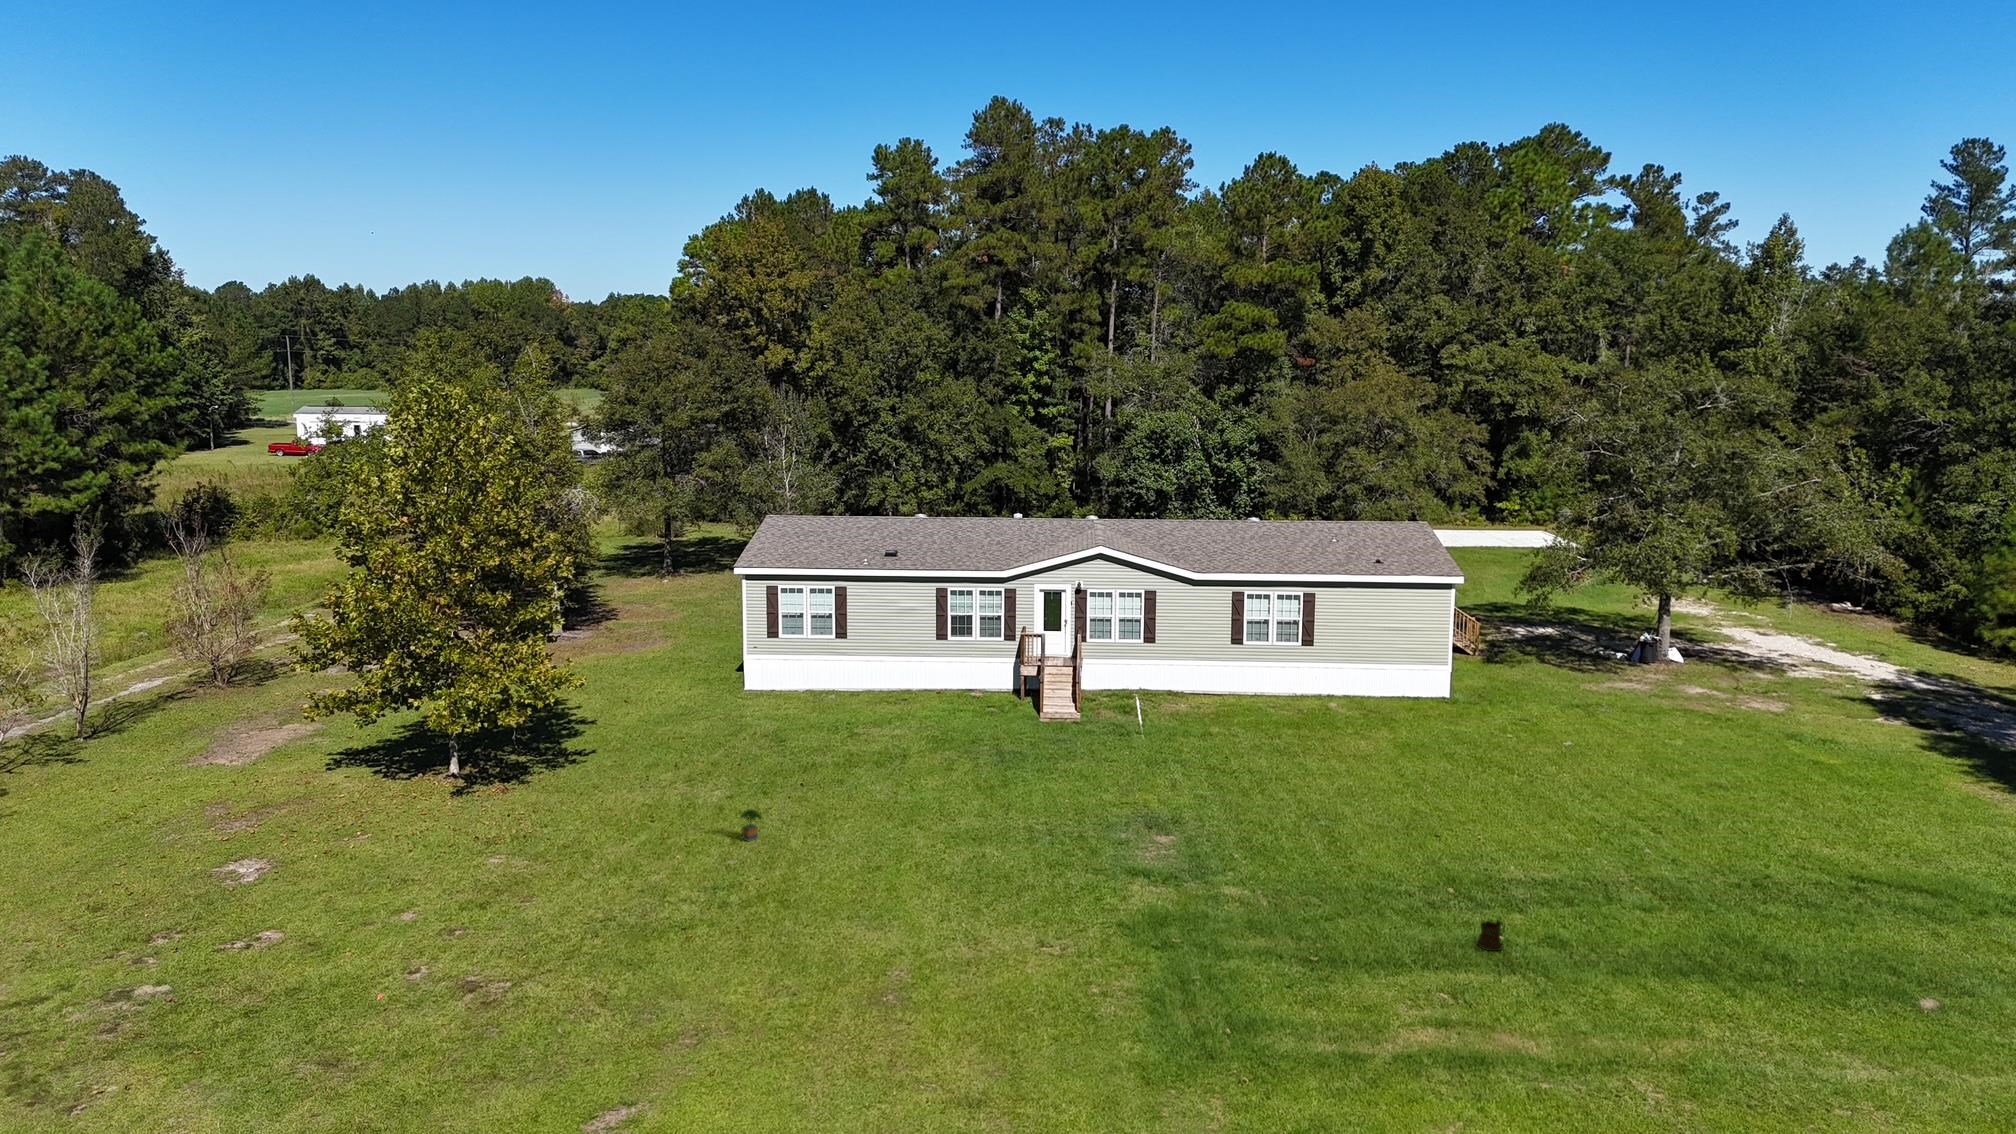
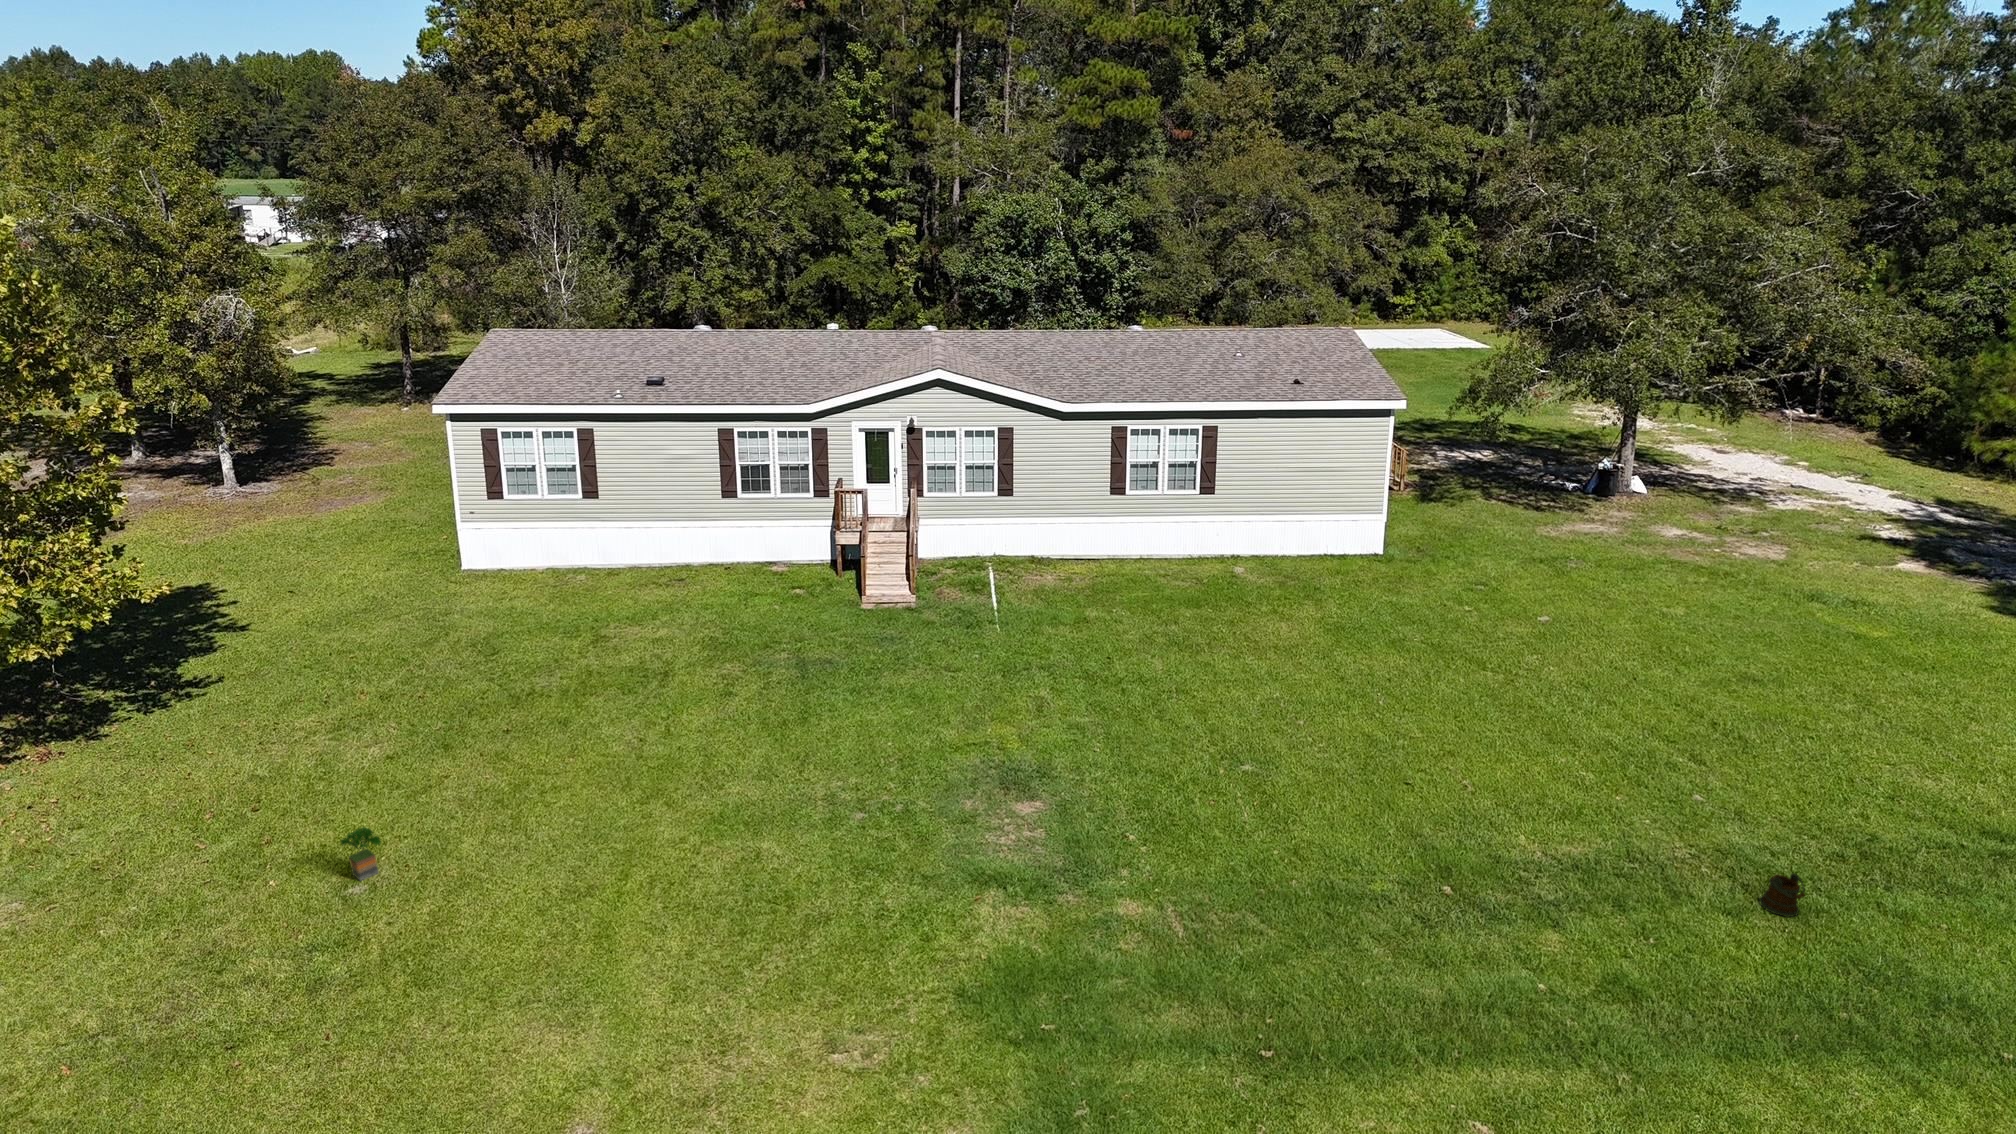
bucket: present [1477,920,1503,951] -> present [1759,873,1805,917]

